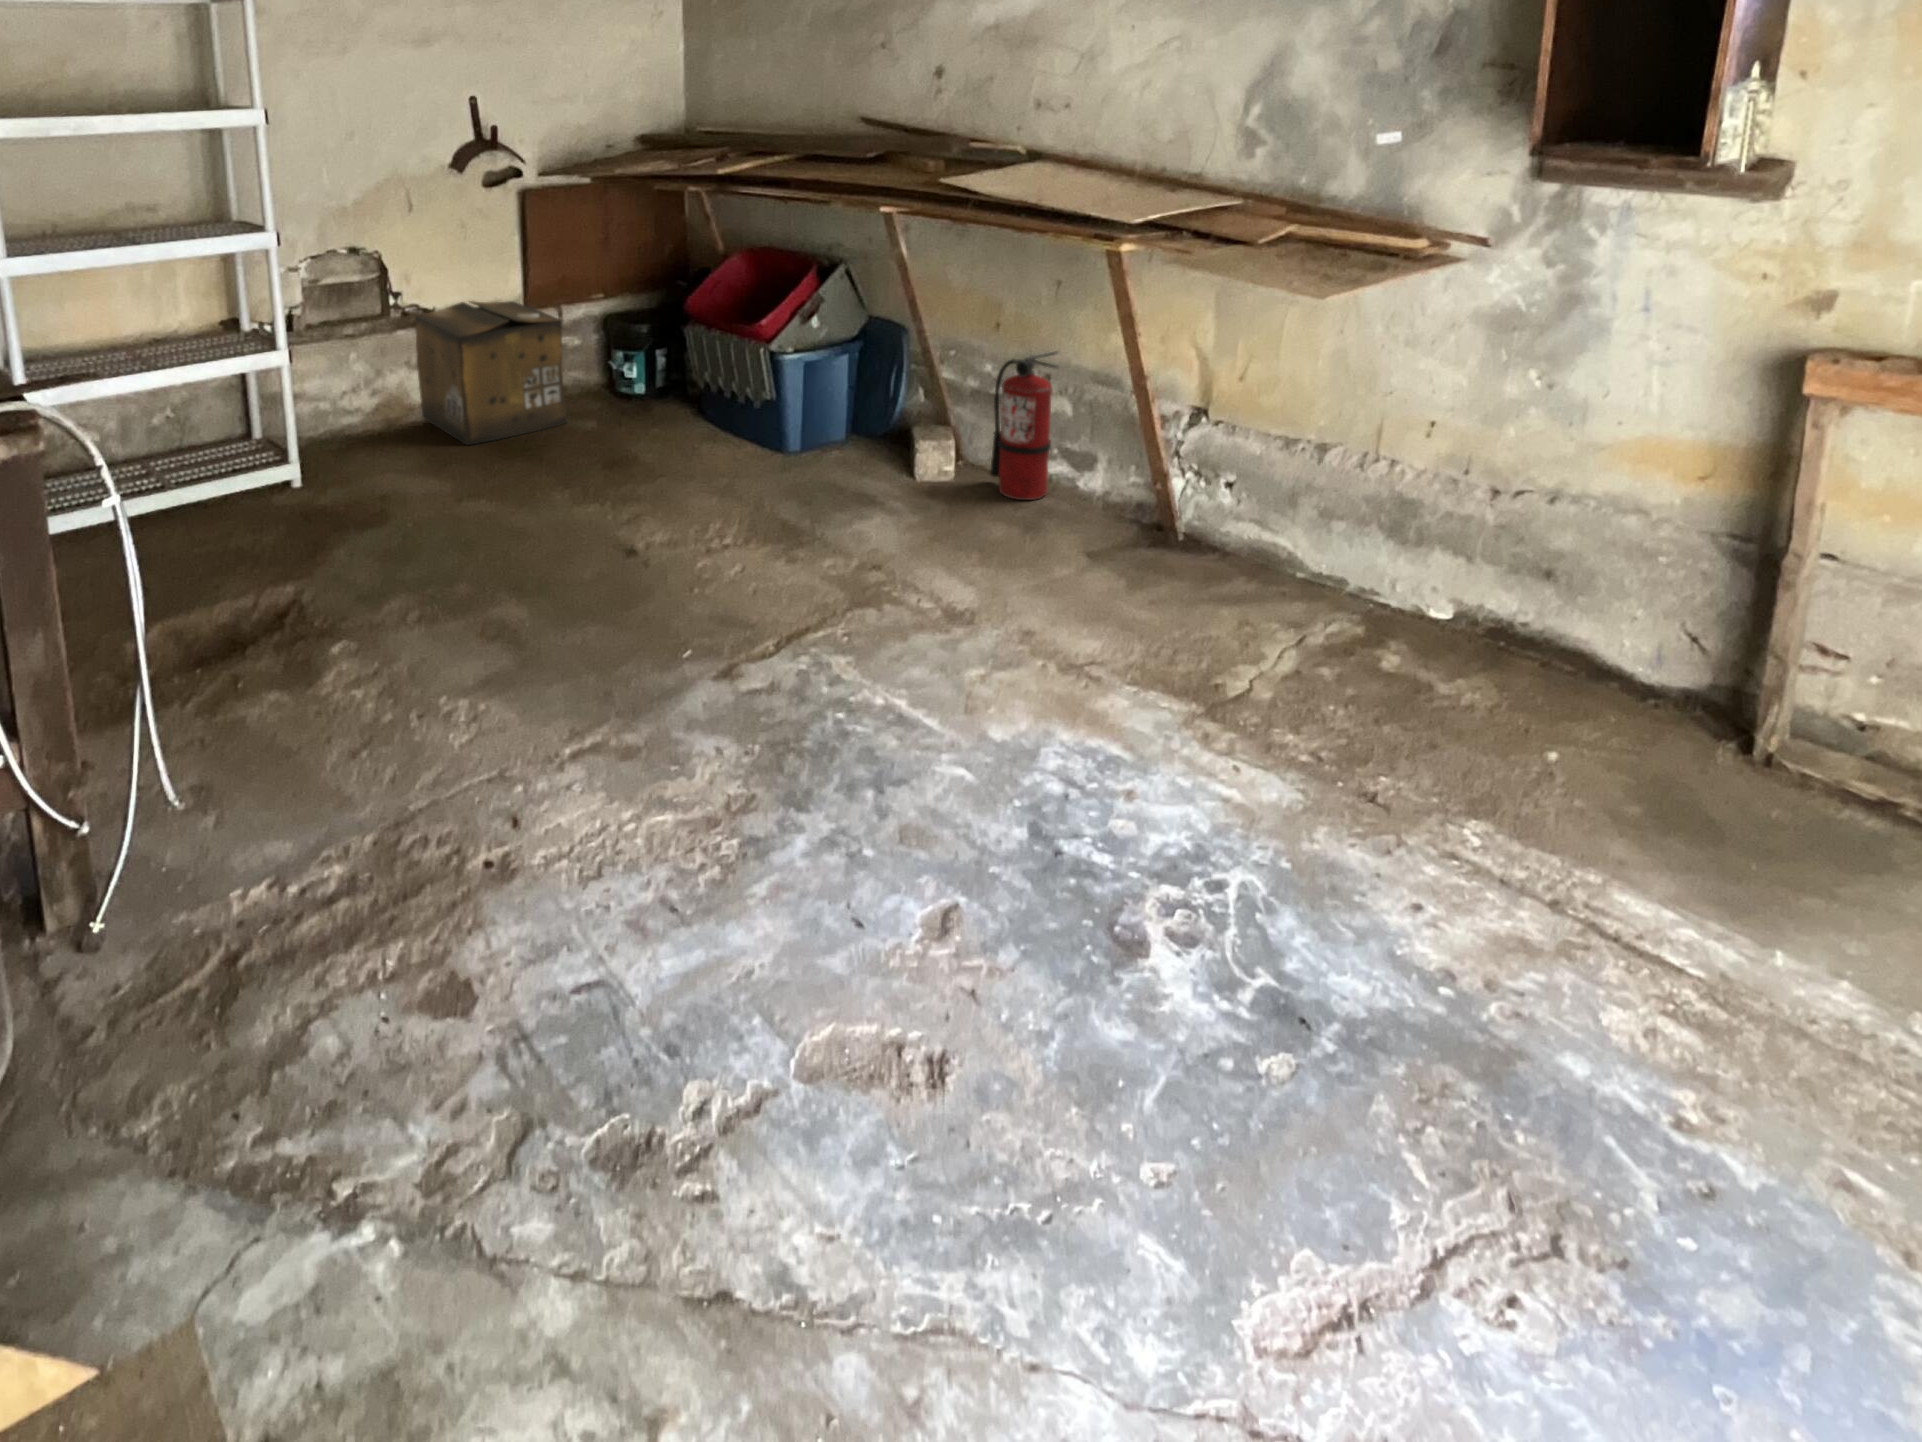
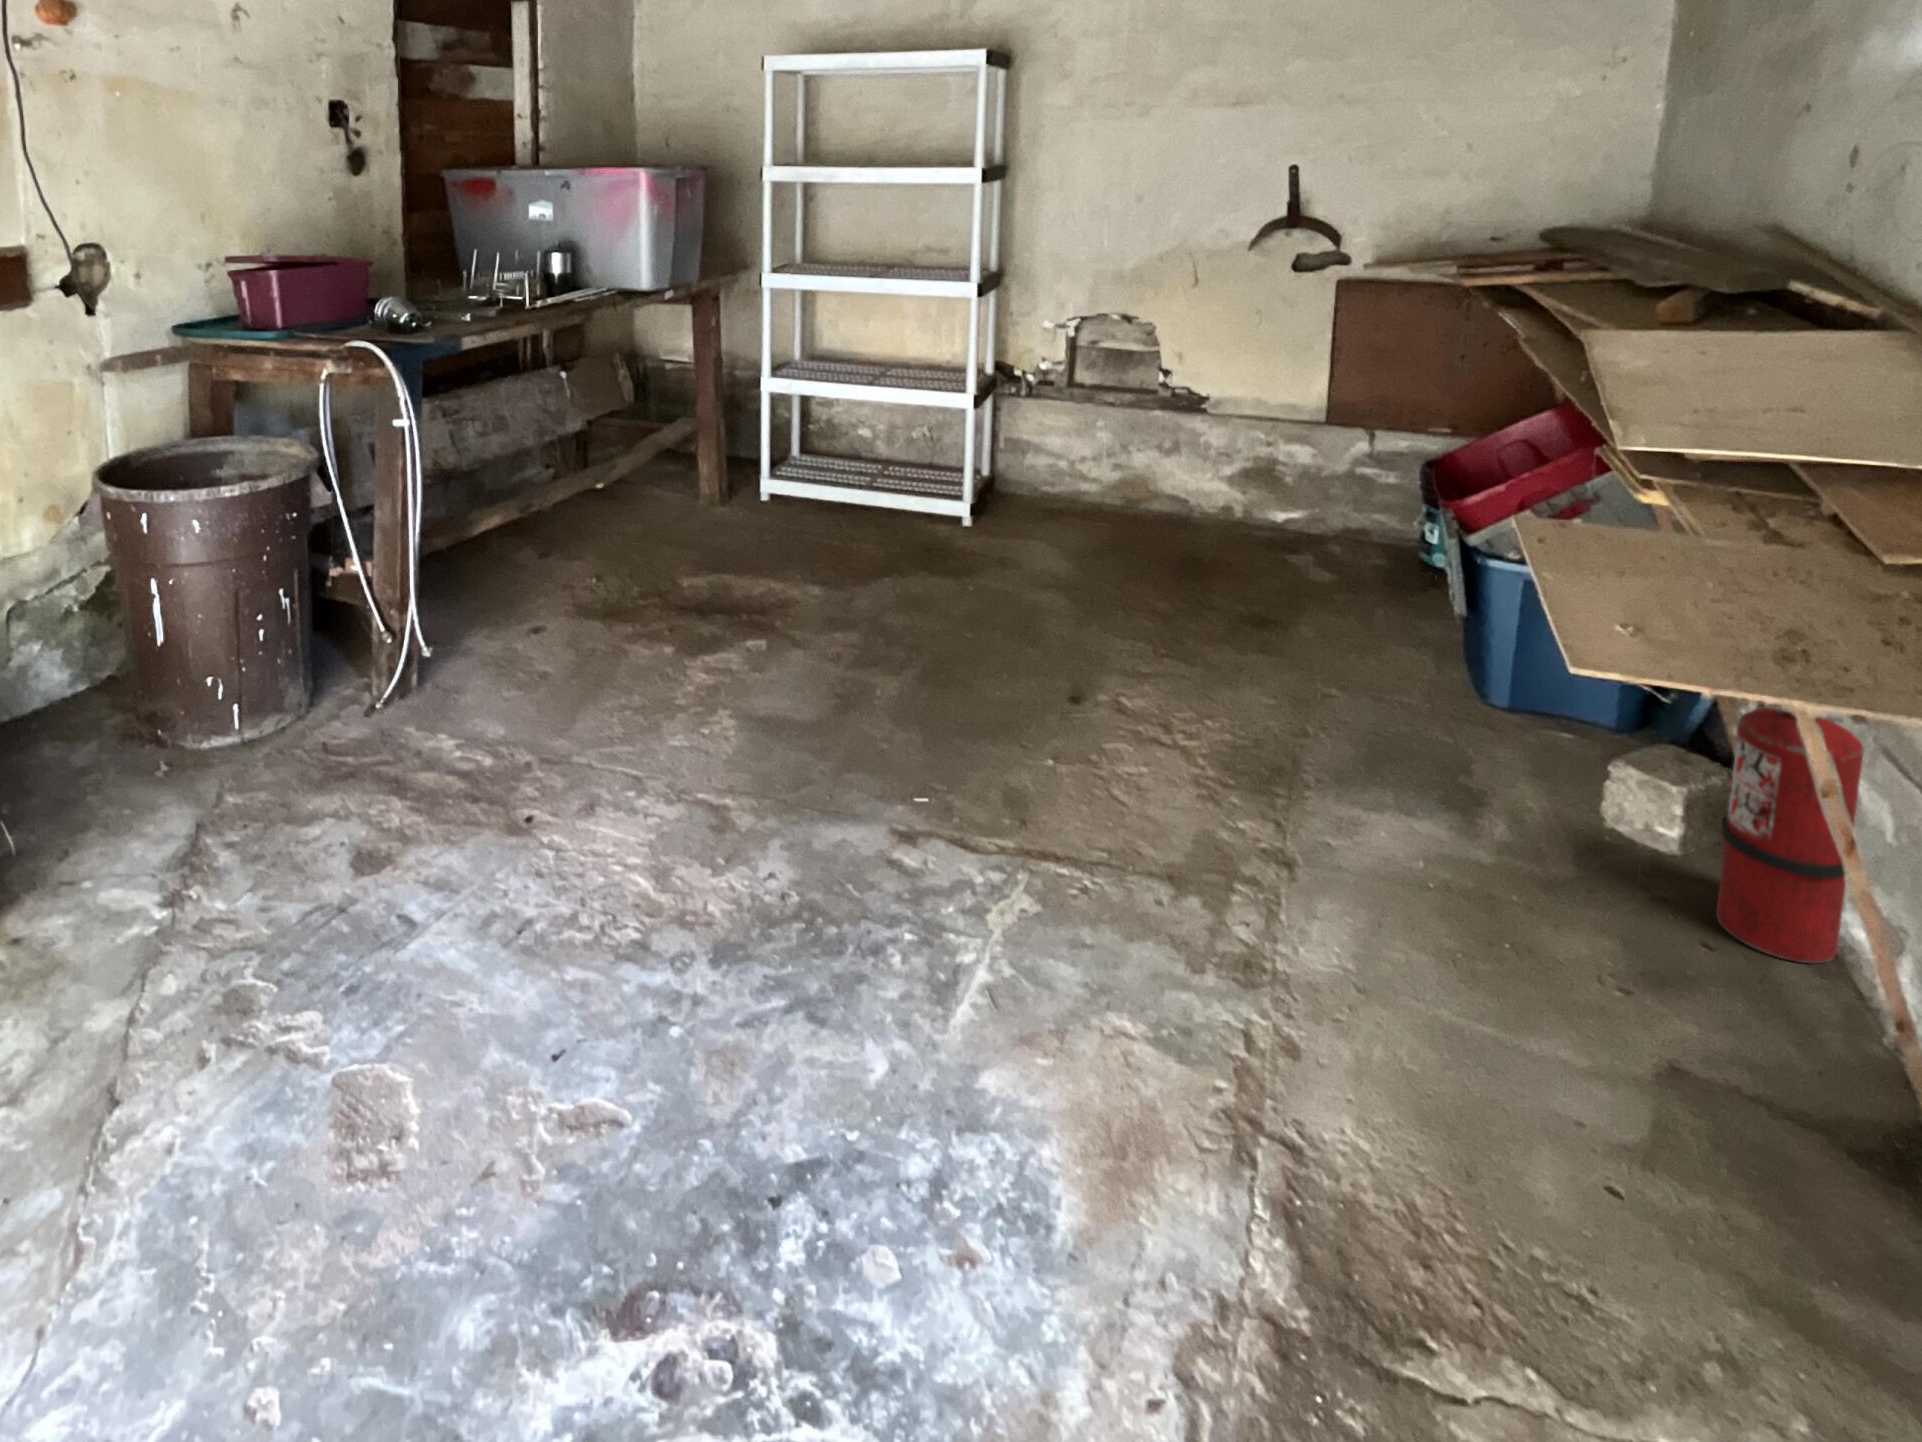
cardboard box: present [415,301,567,445] -> none [1147,394,1300,565]

